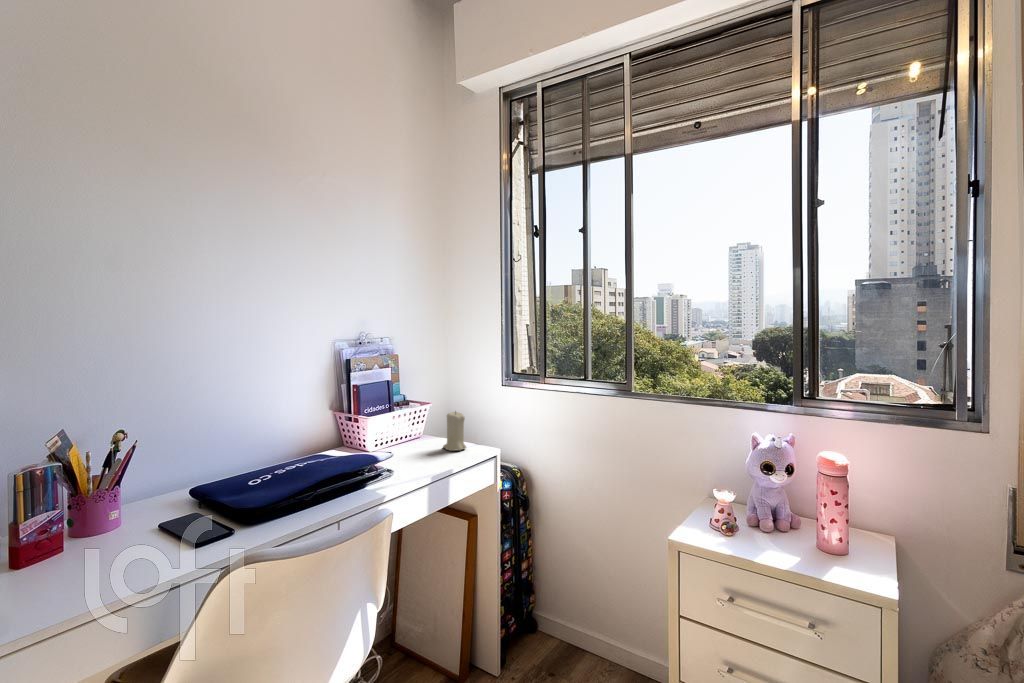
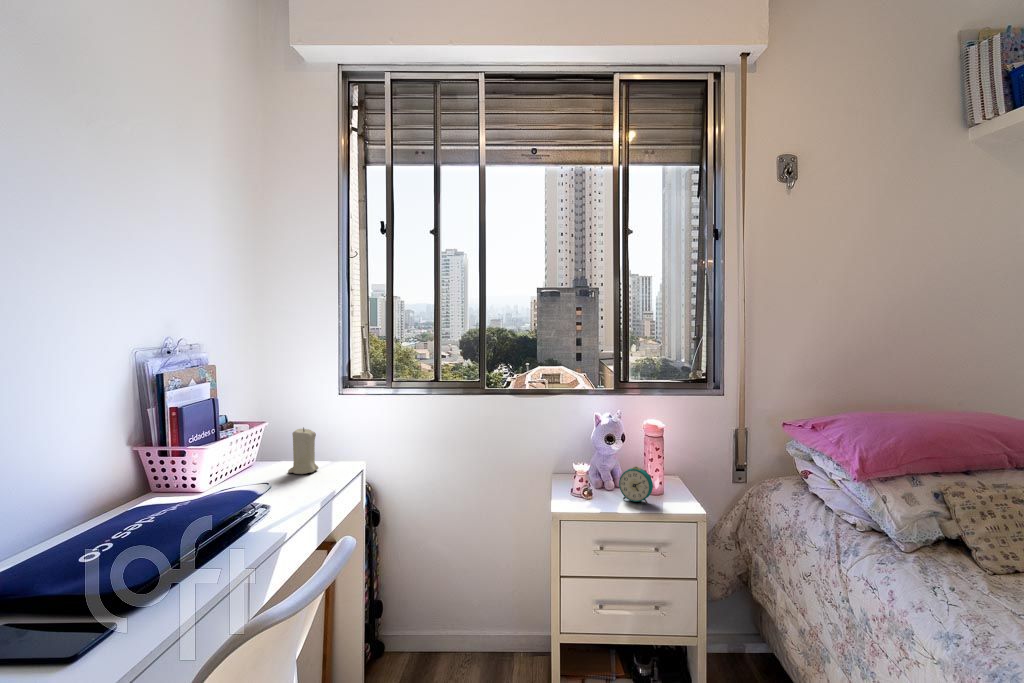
alarm clock: none [770,508,819,561] -> present [619,467,653,503]

